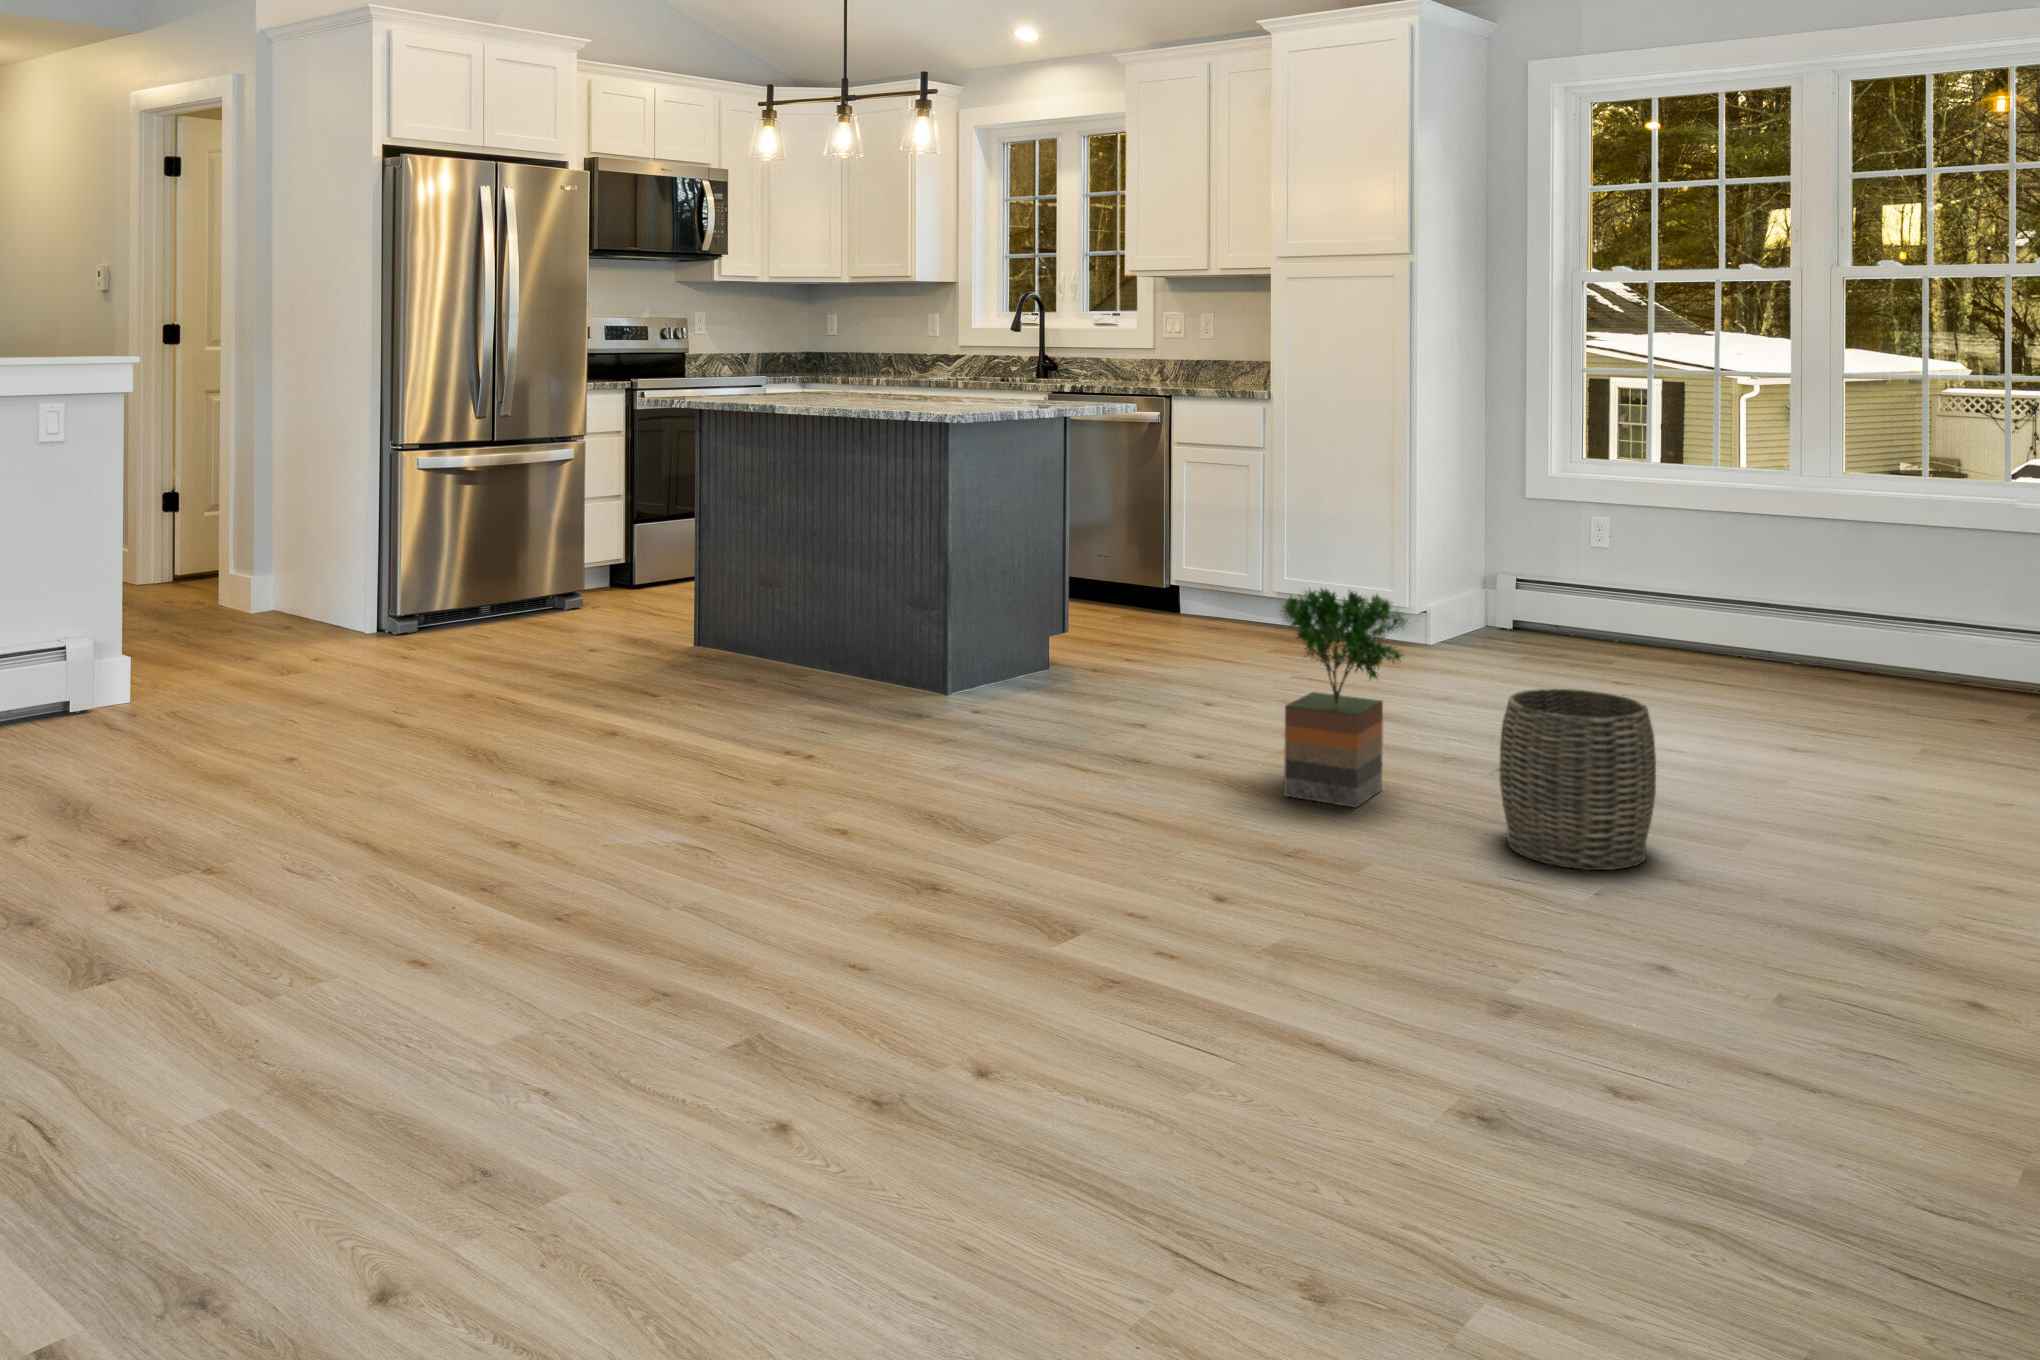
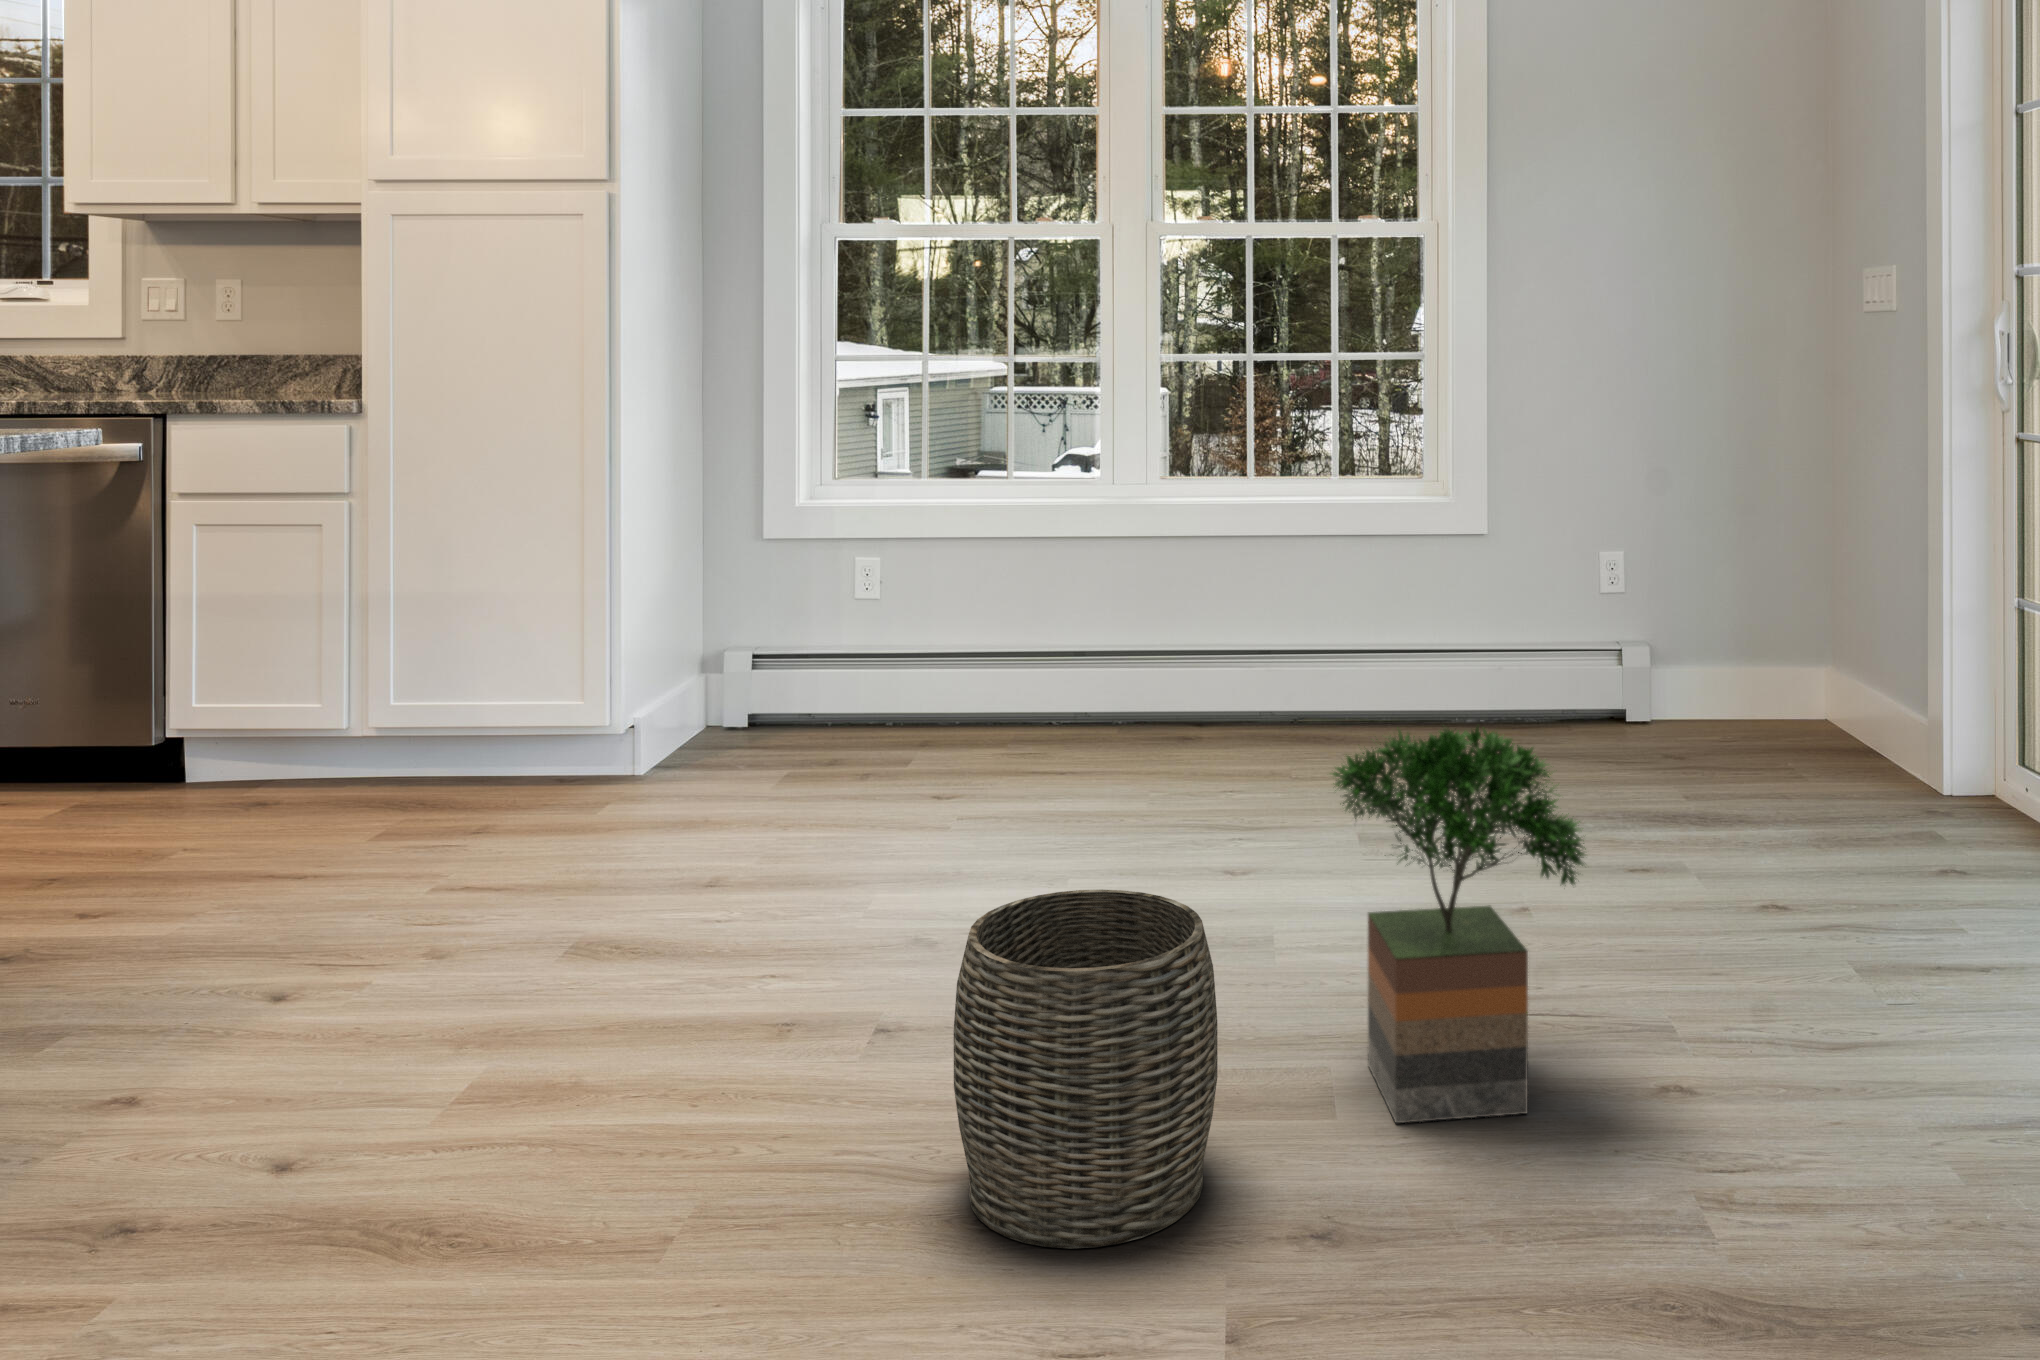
potted tree: present [1280,588,1409,808] -> present [1332,727,1586,1123]

